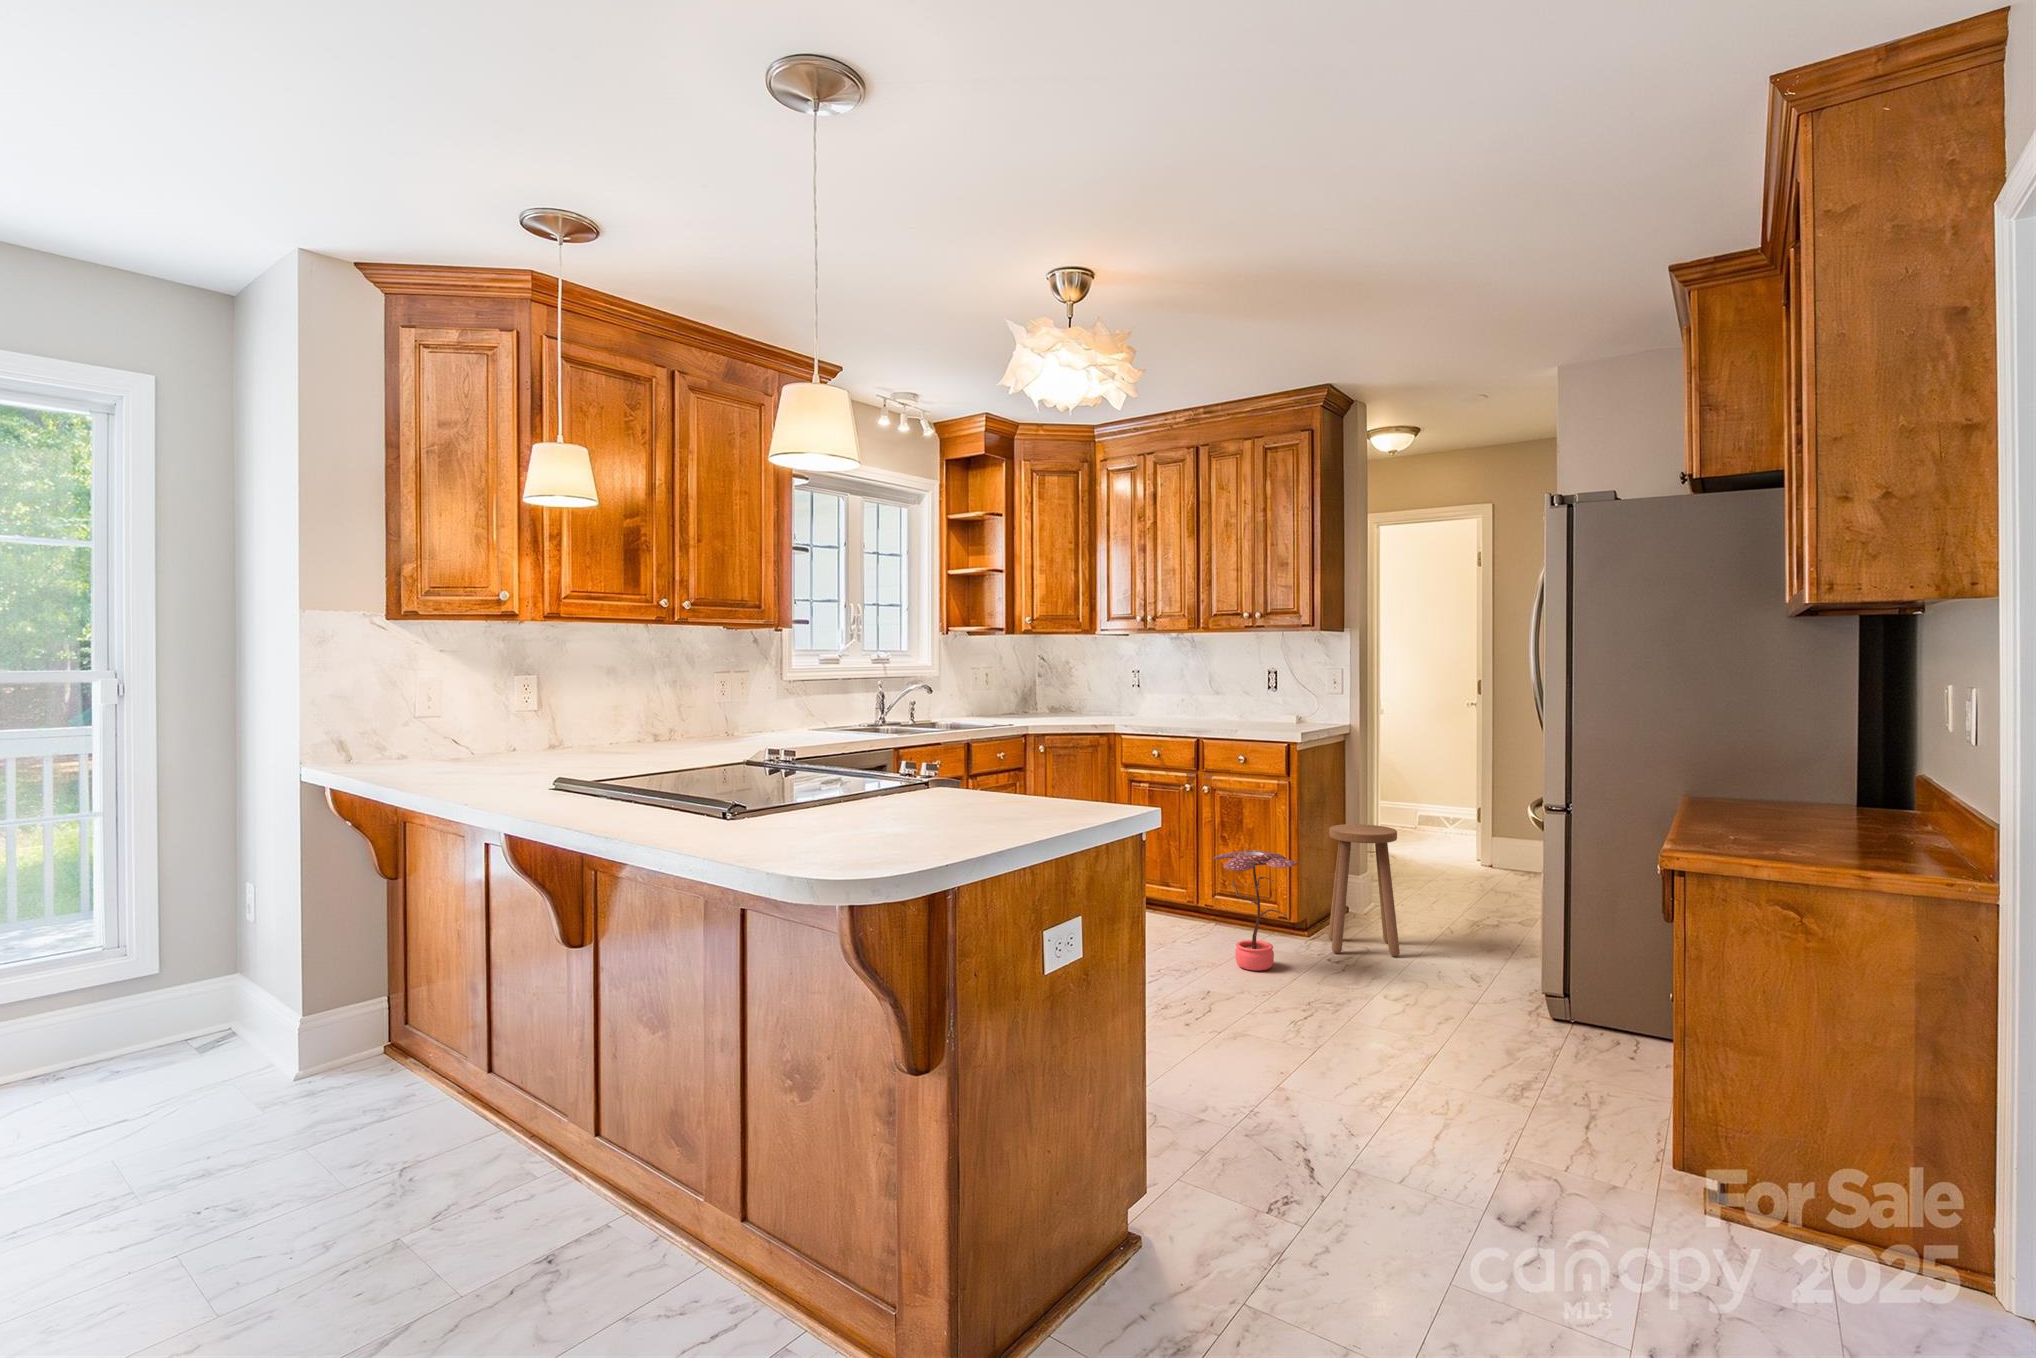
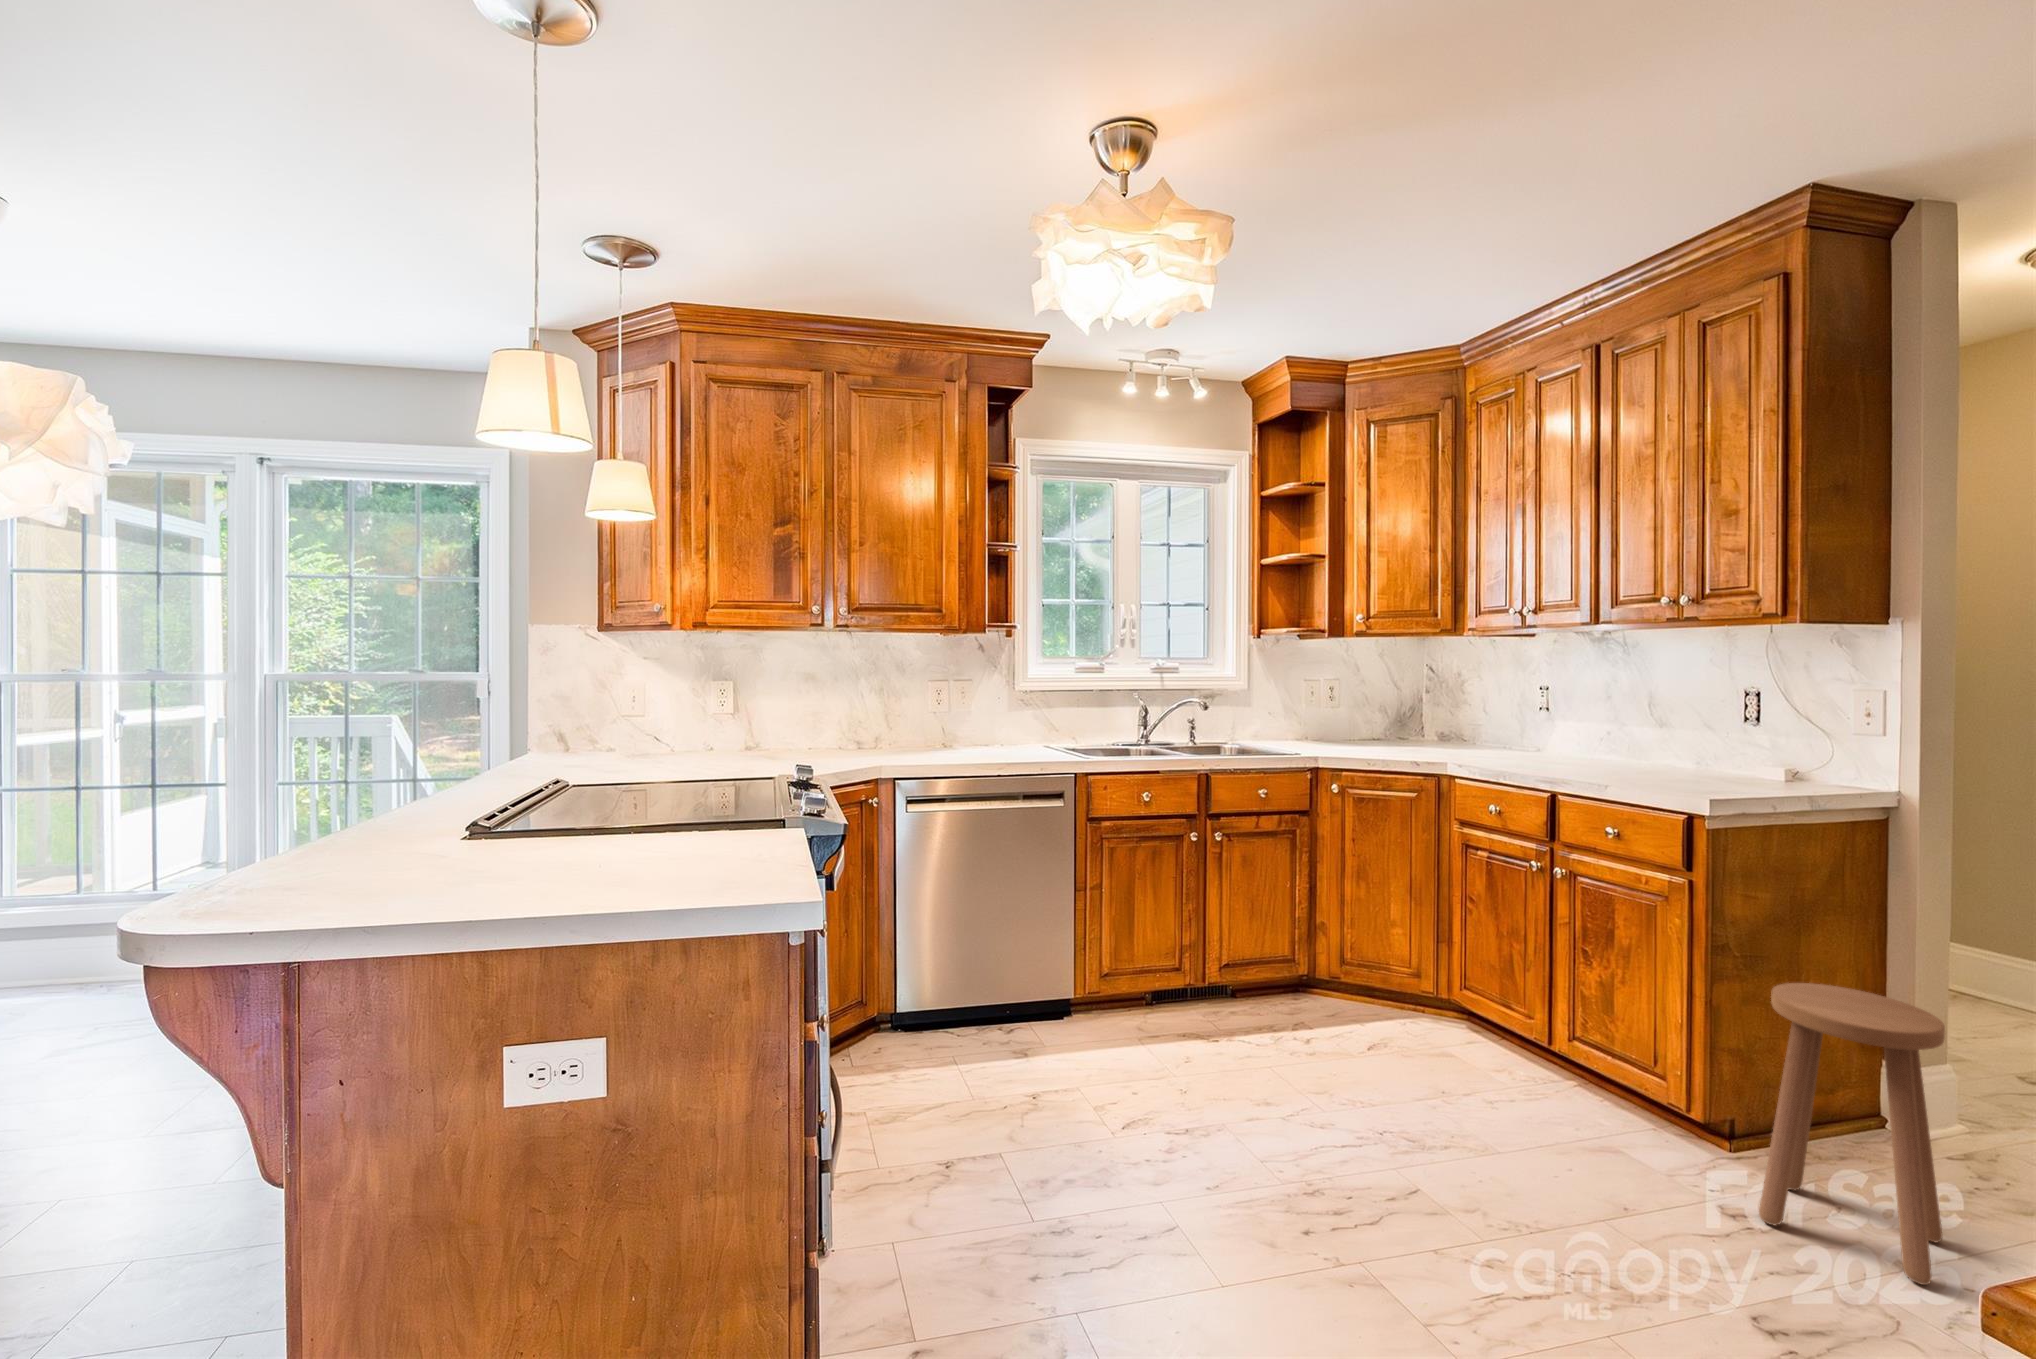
potted plant: present [1213,850,1299,971] -> none [1486,991,1640,1212]

